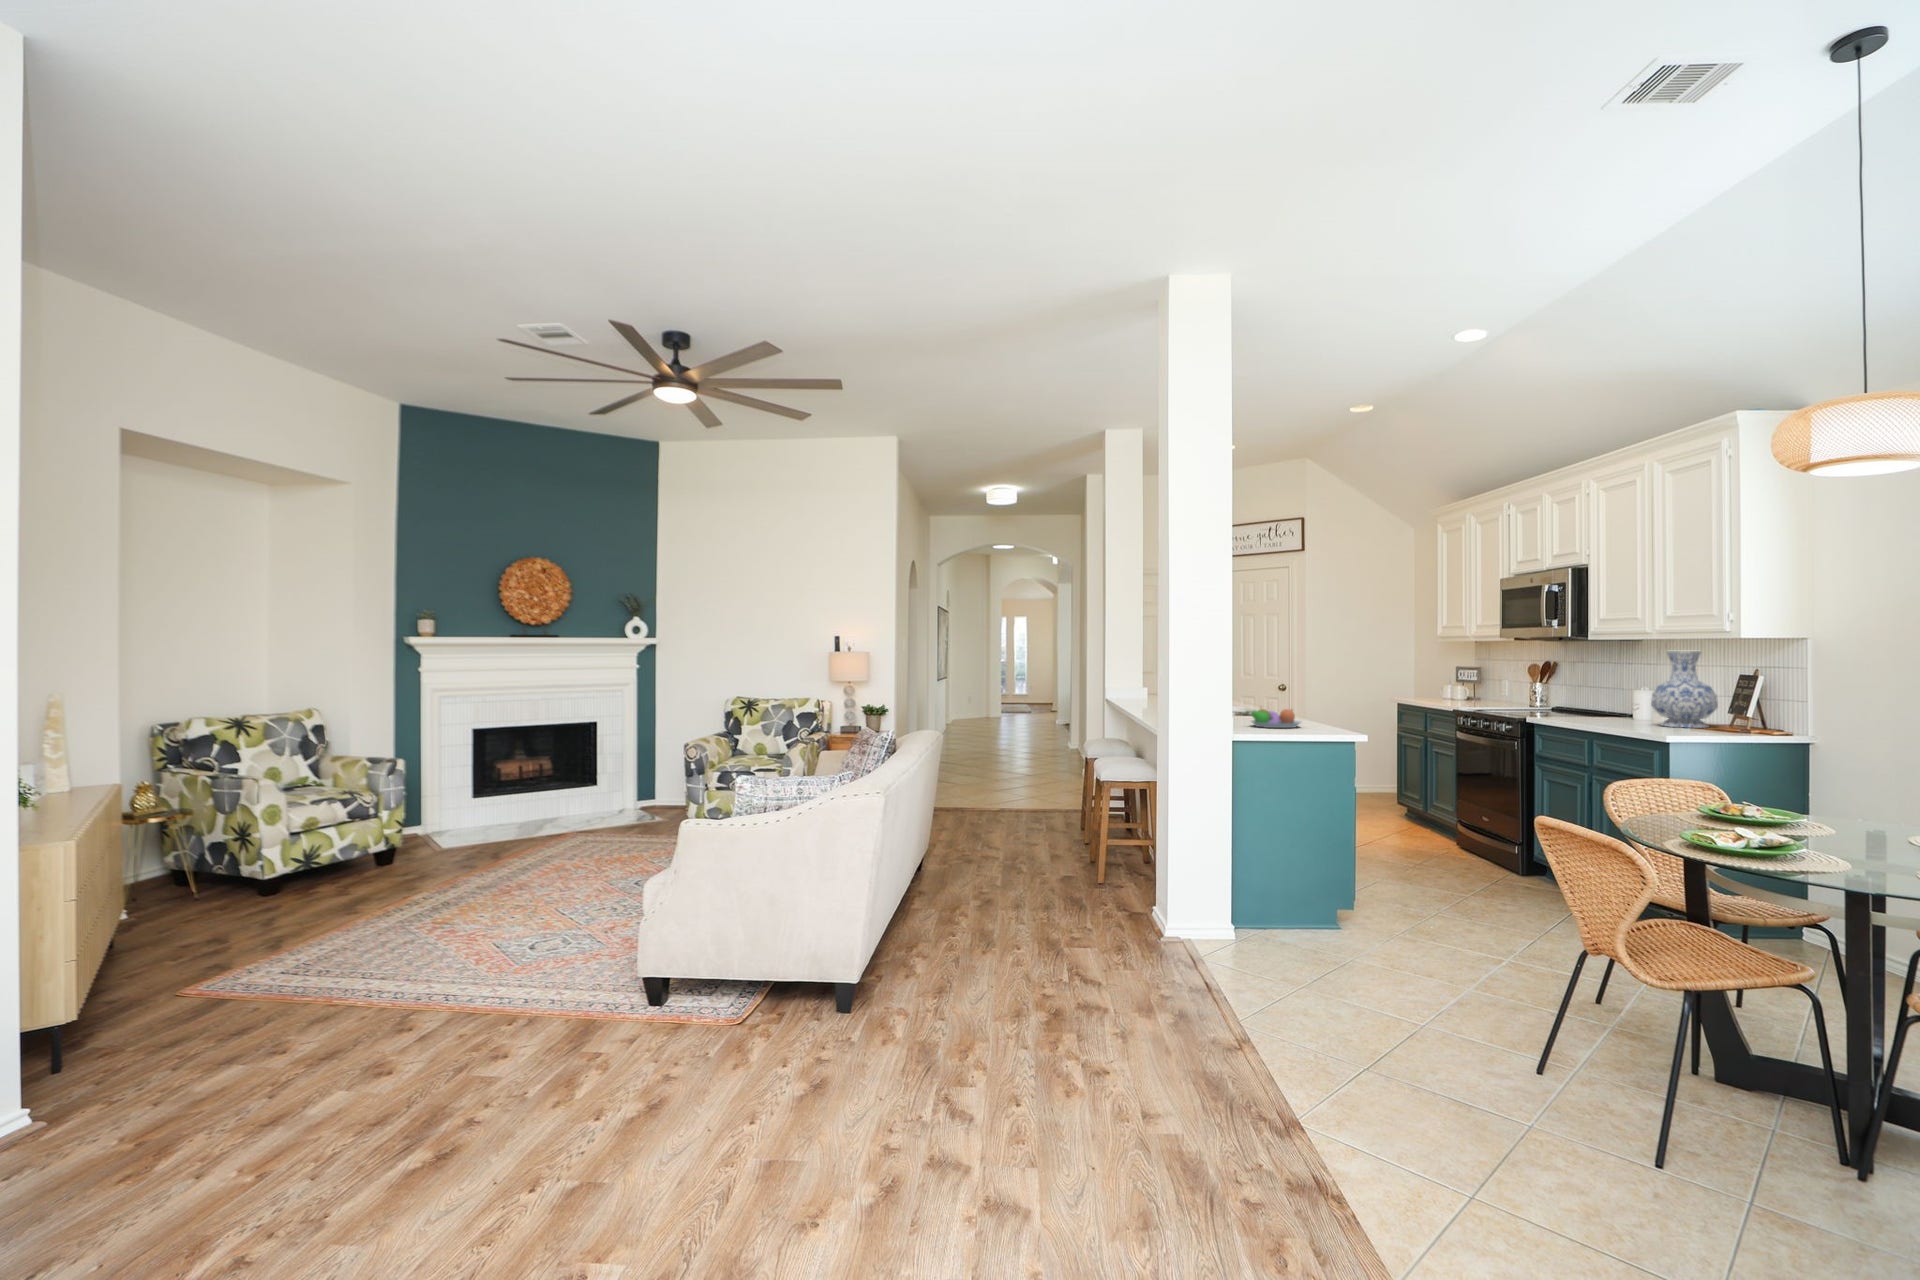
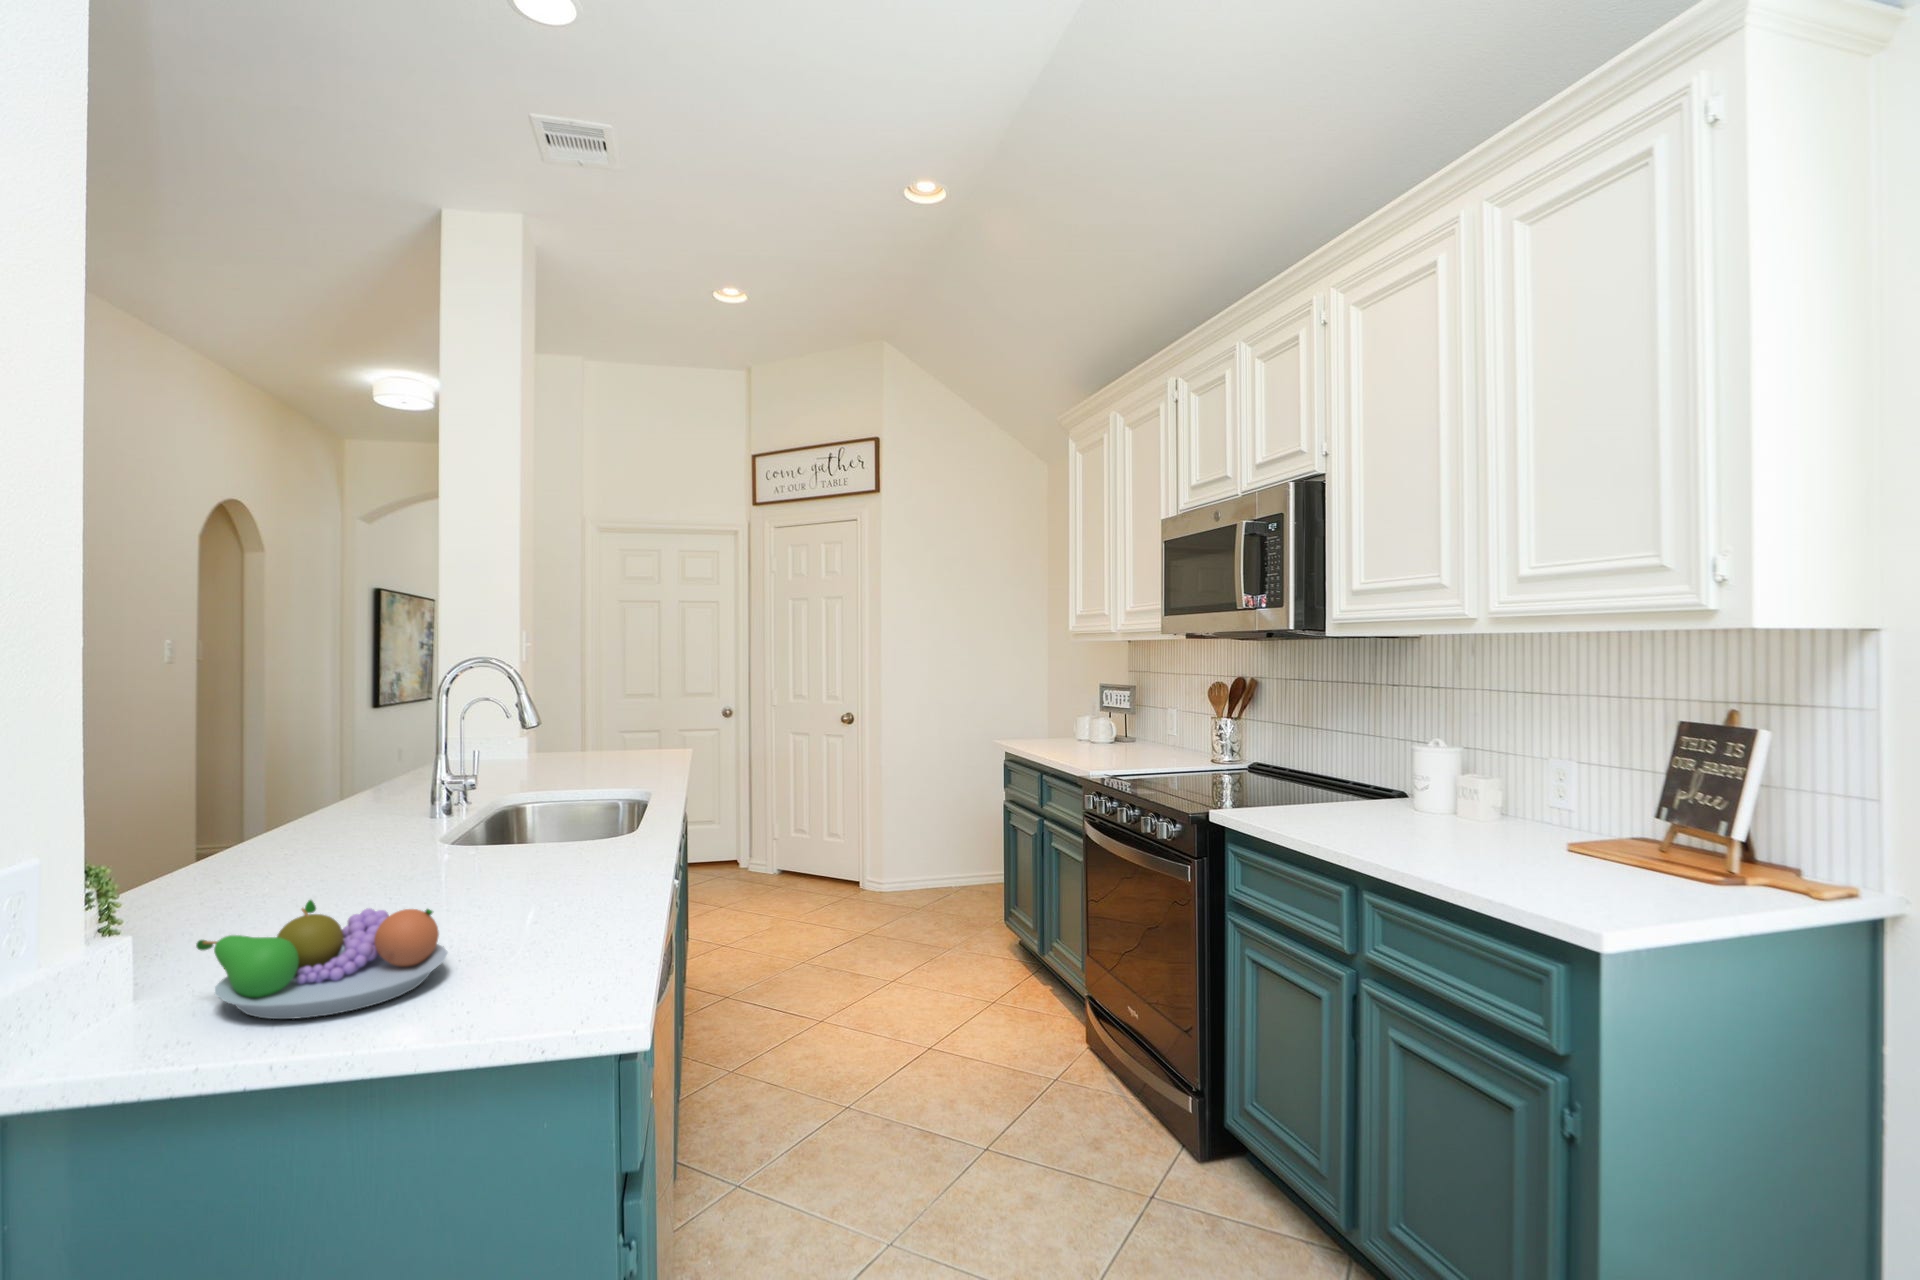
vase: present [1651,651,1718,728] -> none [1499,668,1667,881]

